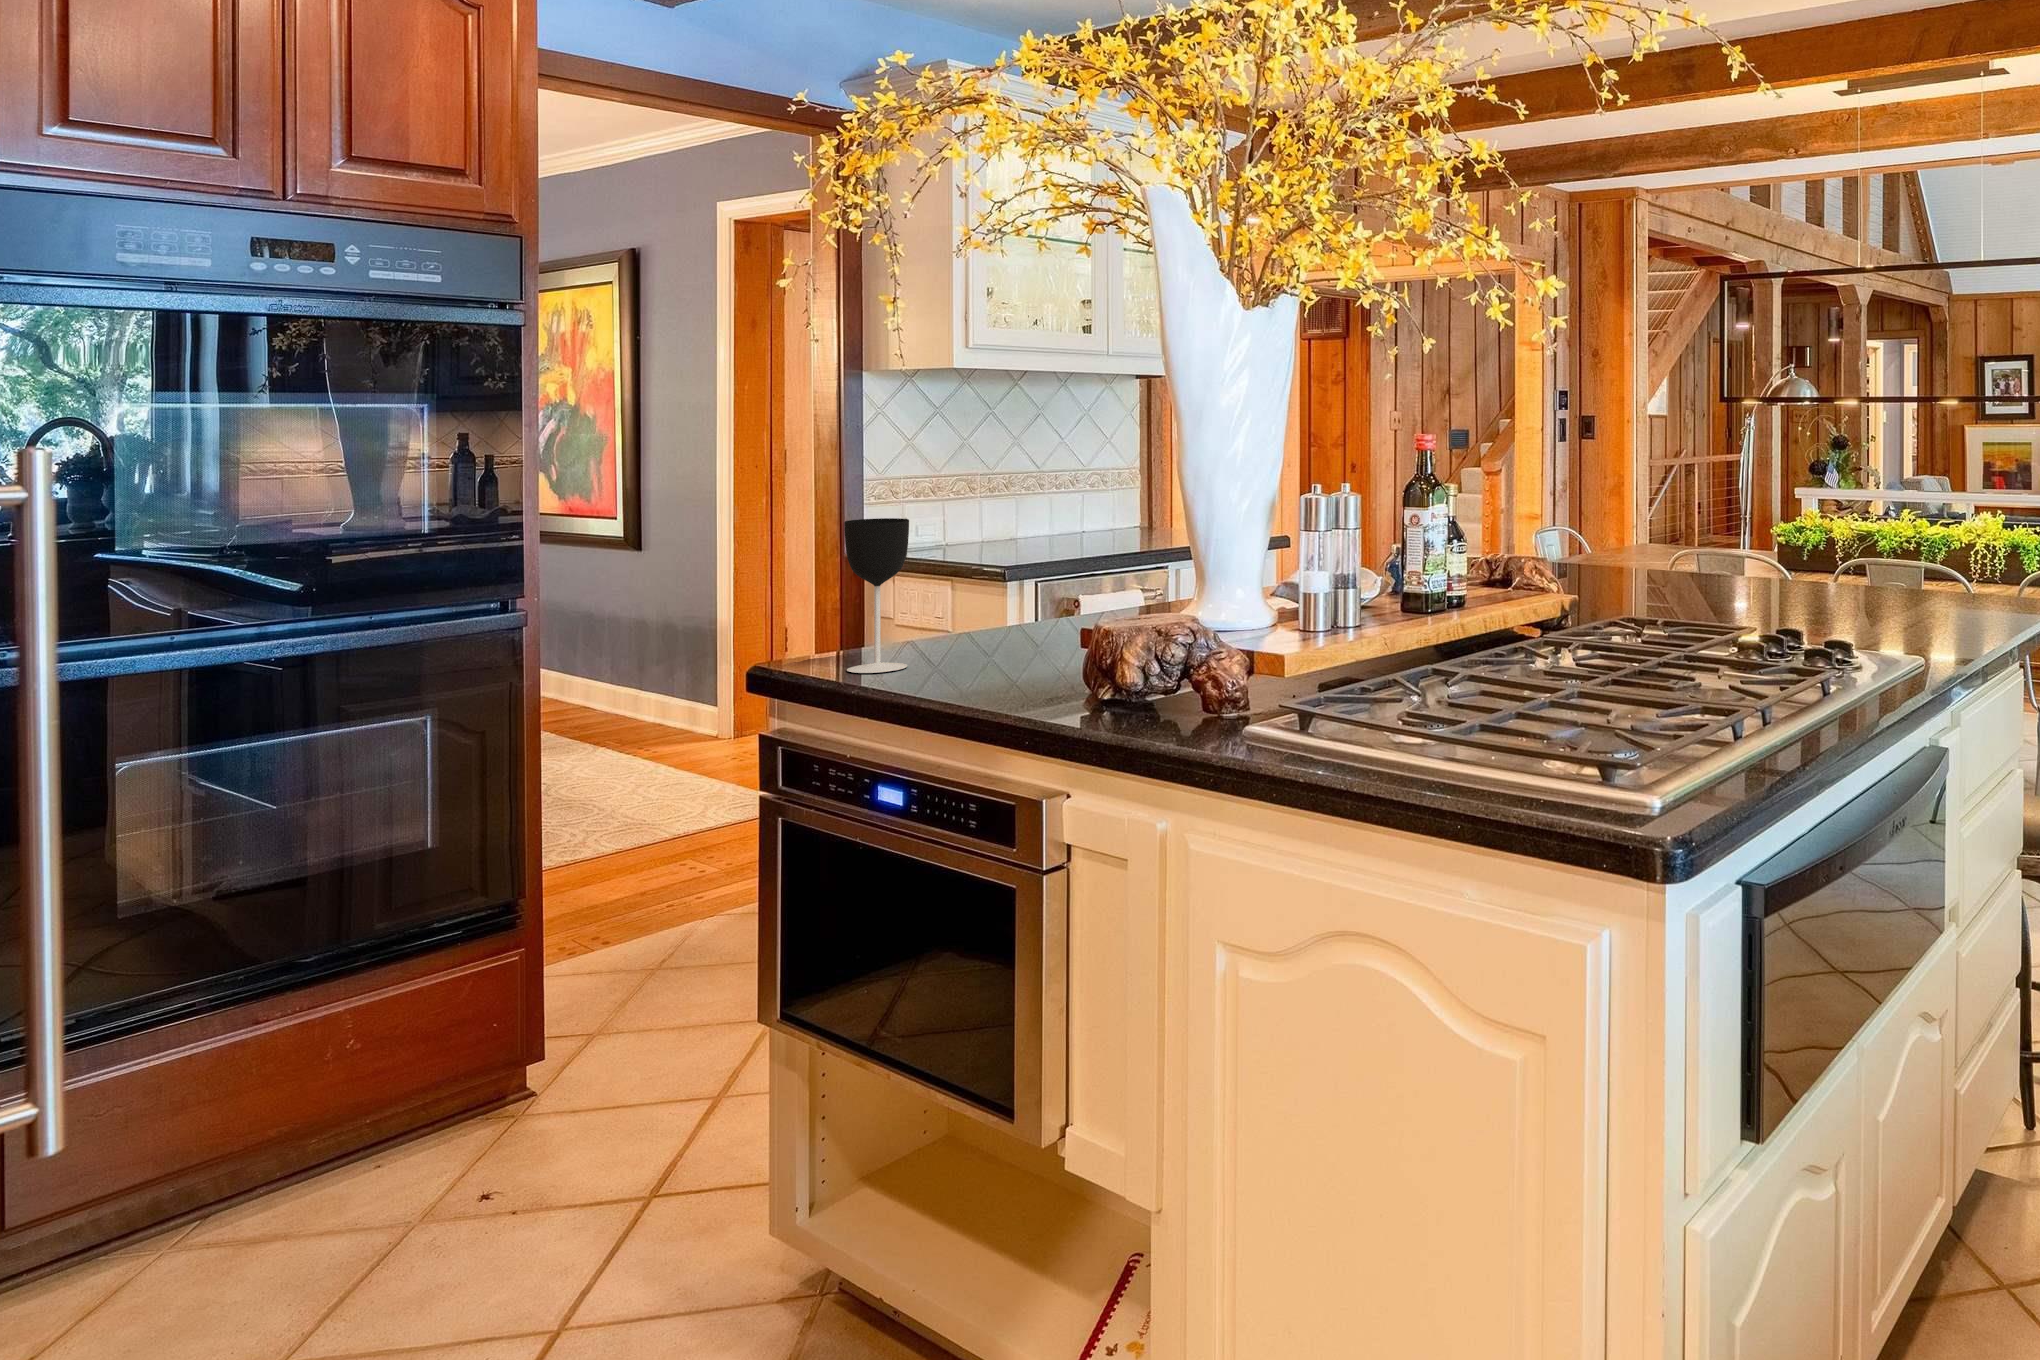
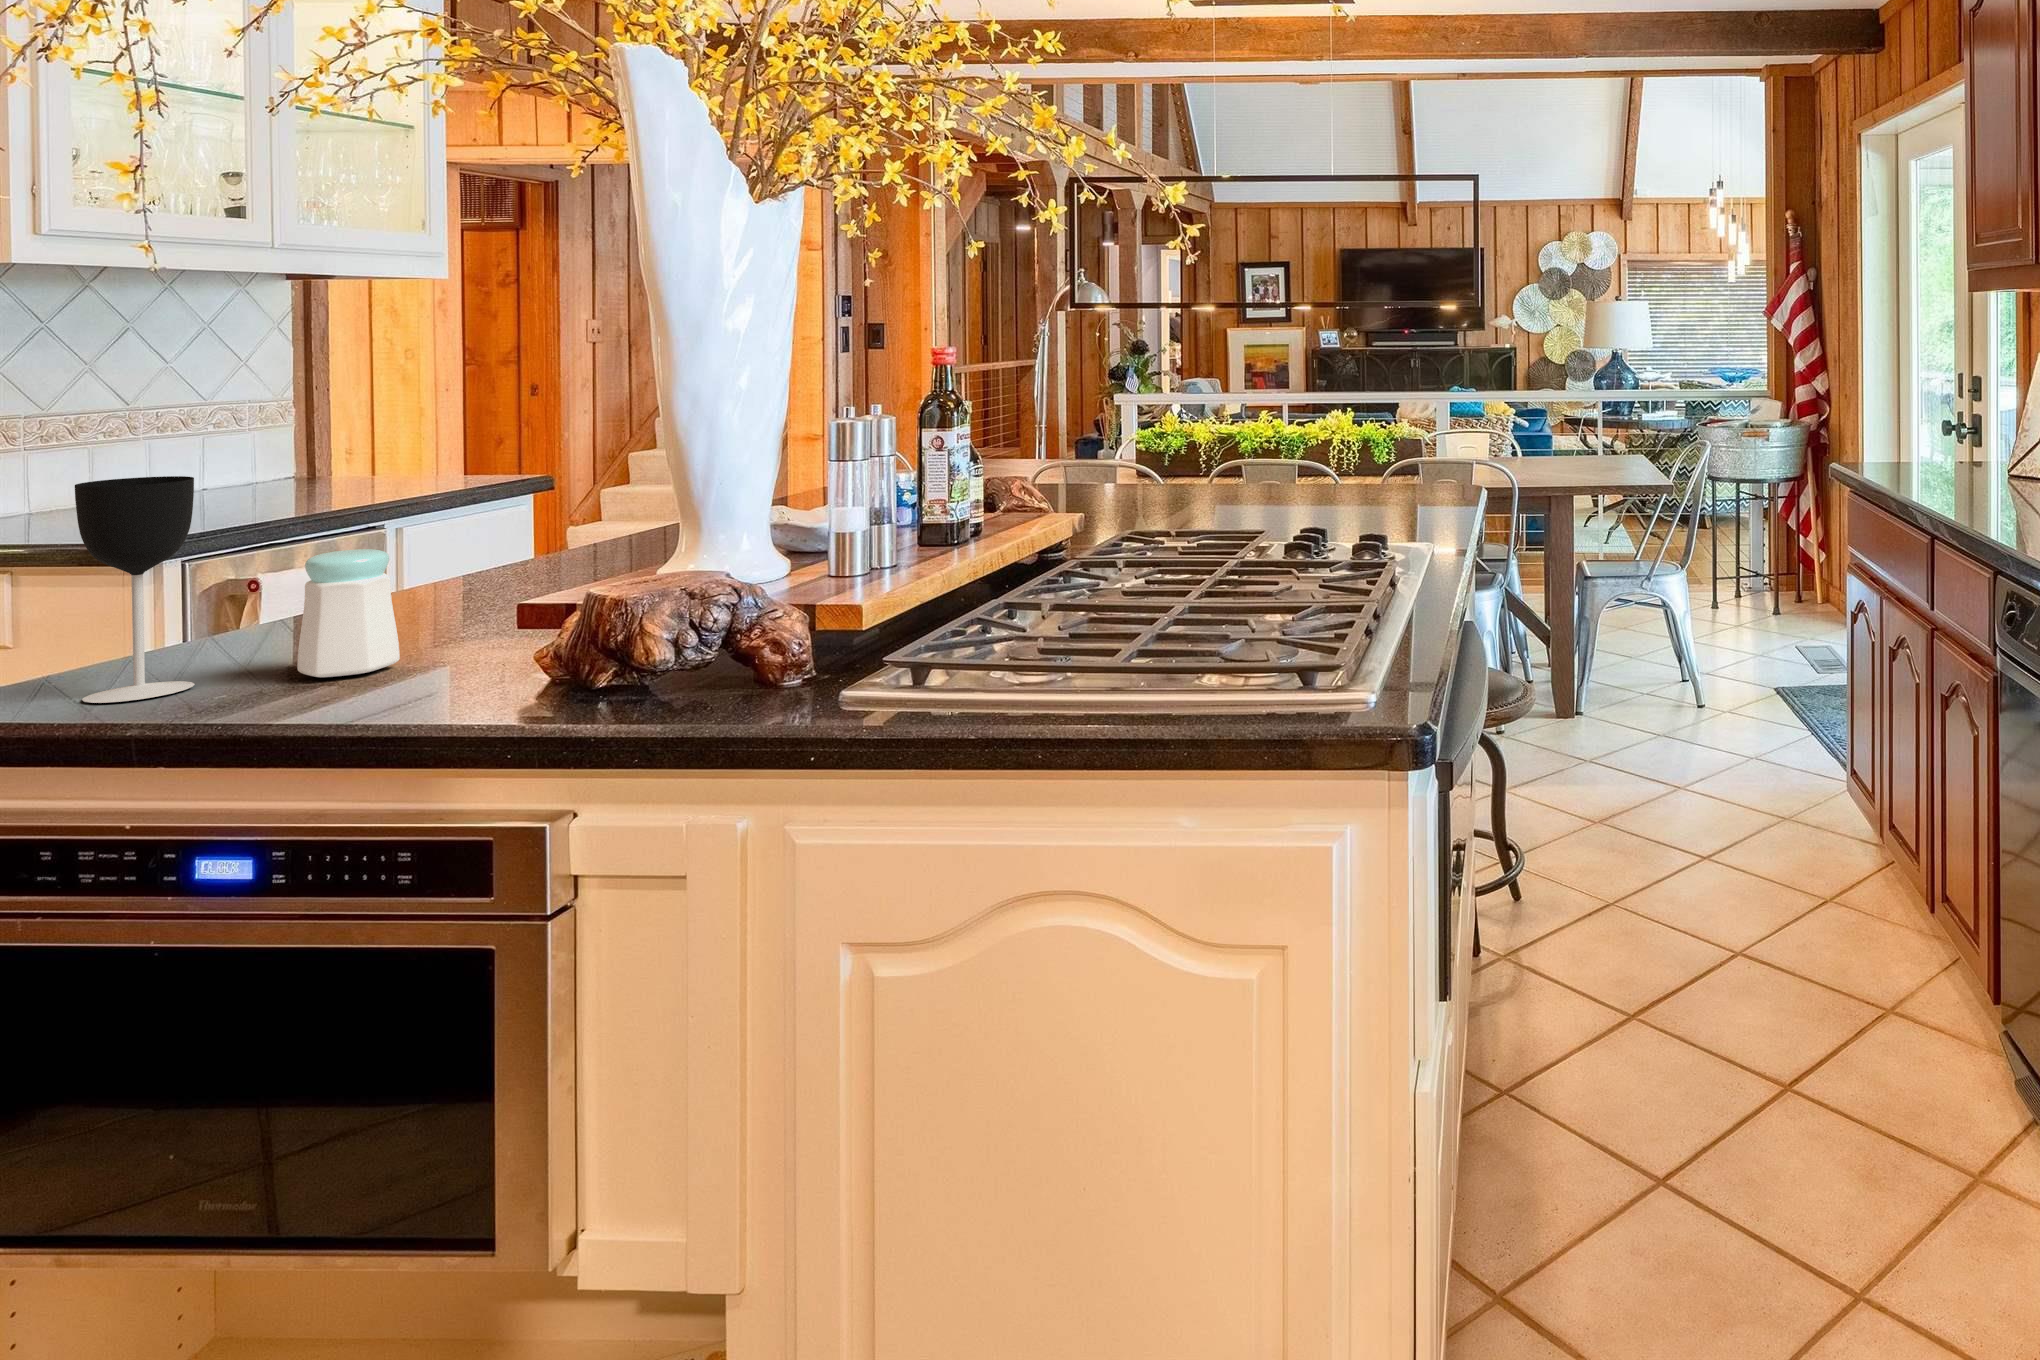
salt shaker: none [959,580,1018,672] -> present [297,549,400,677]

